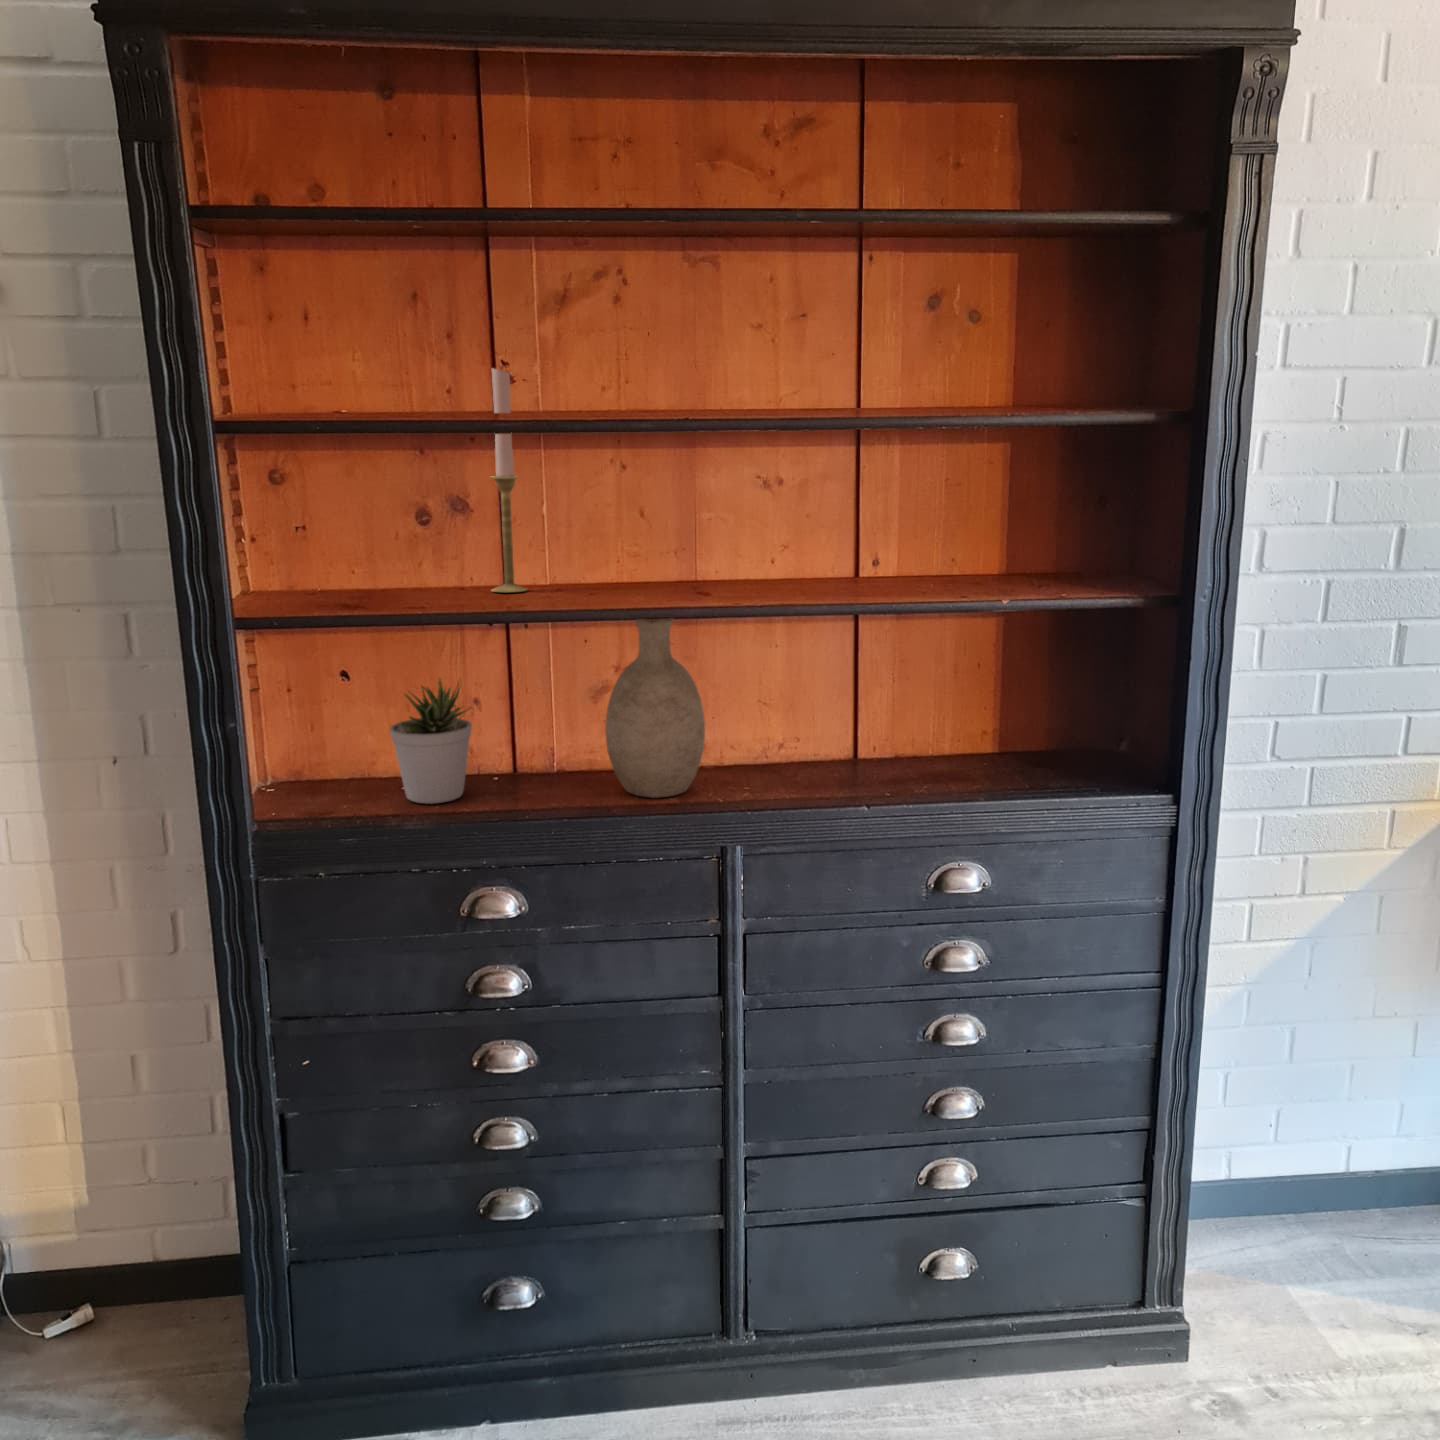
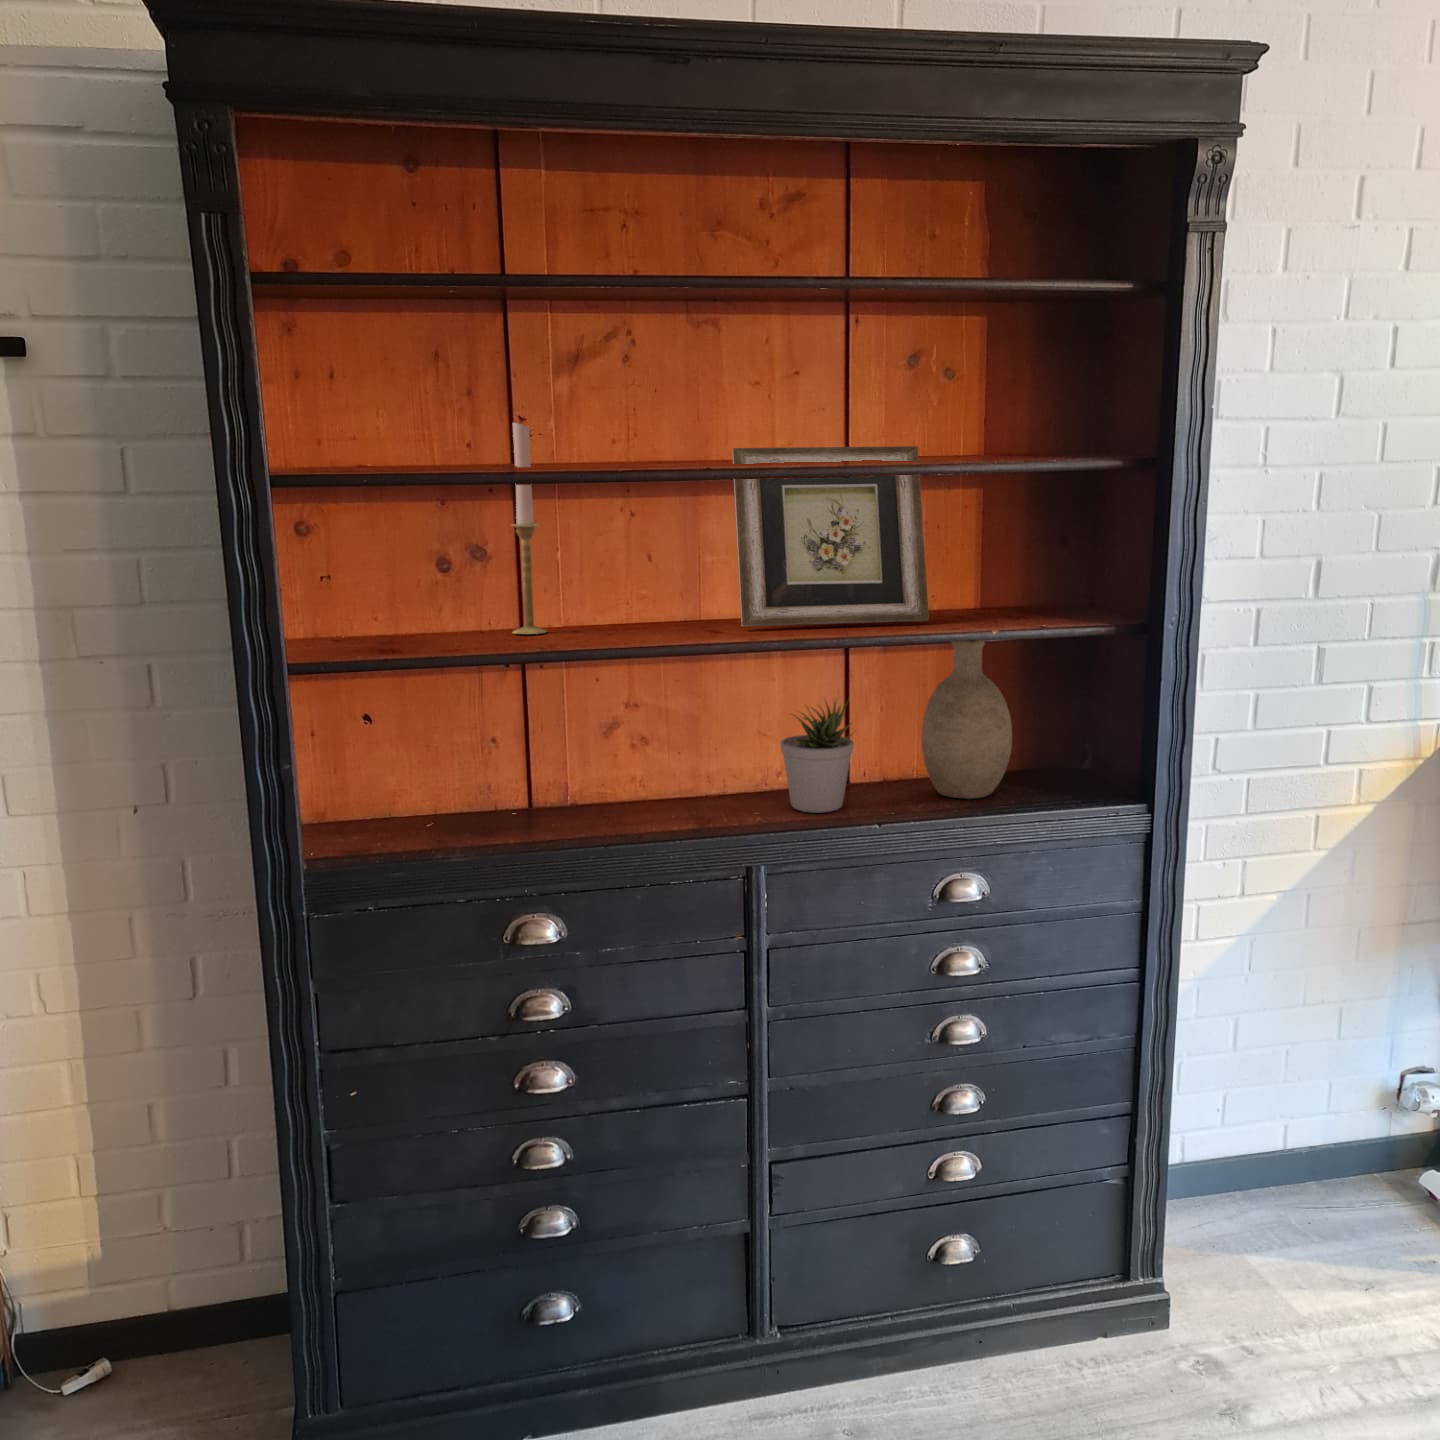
picture frame: none [728,396,936,589] -> present [732,446,929,627]
decorative vase: present [605,618,705,798] -> present [921,640,1012,799]
potted plant: present [390,679,472,804] -> present [781,700,854,813]

